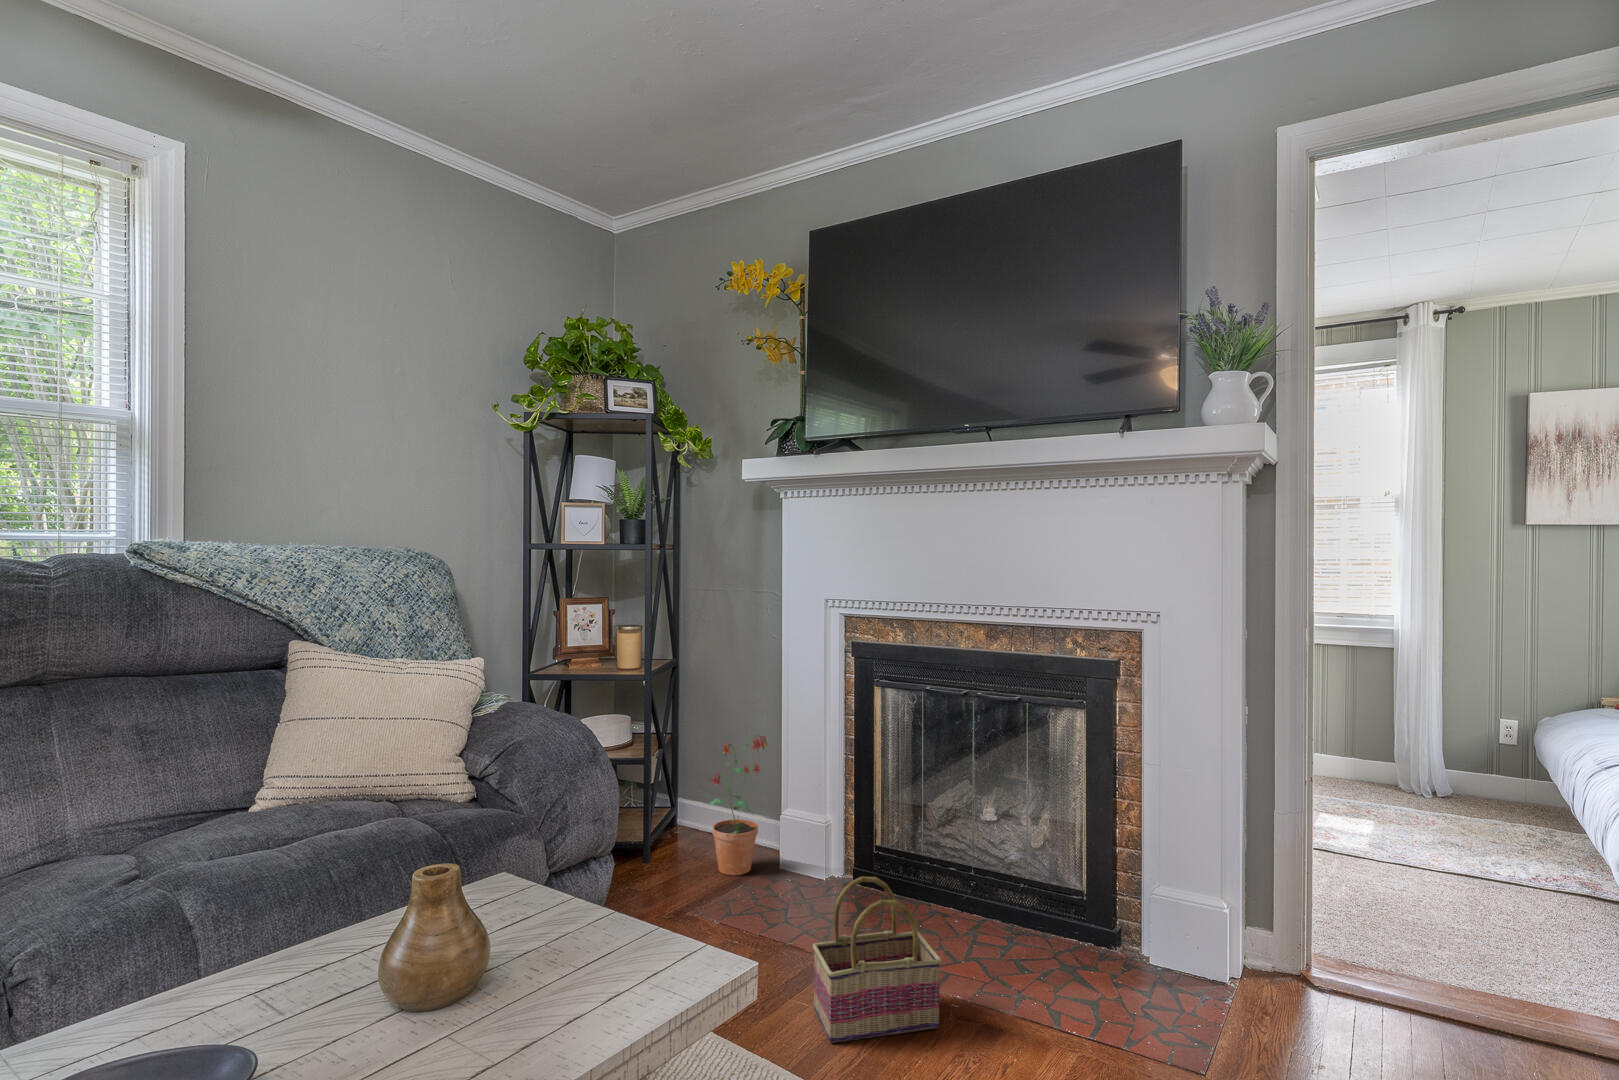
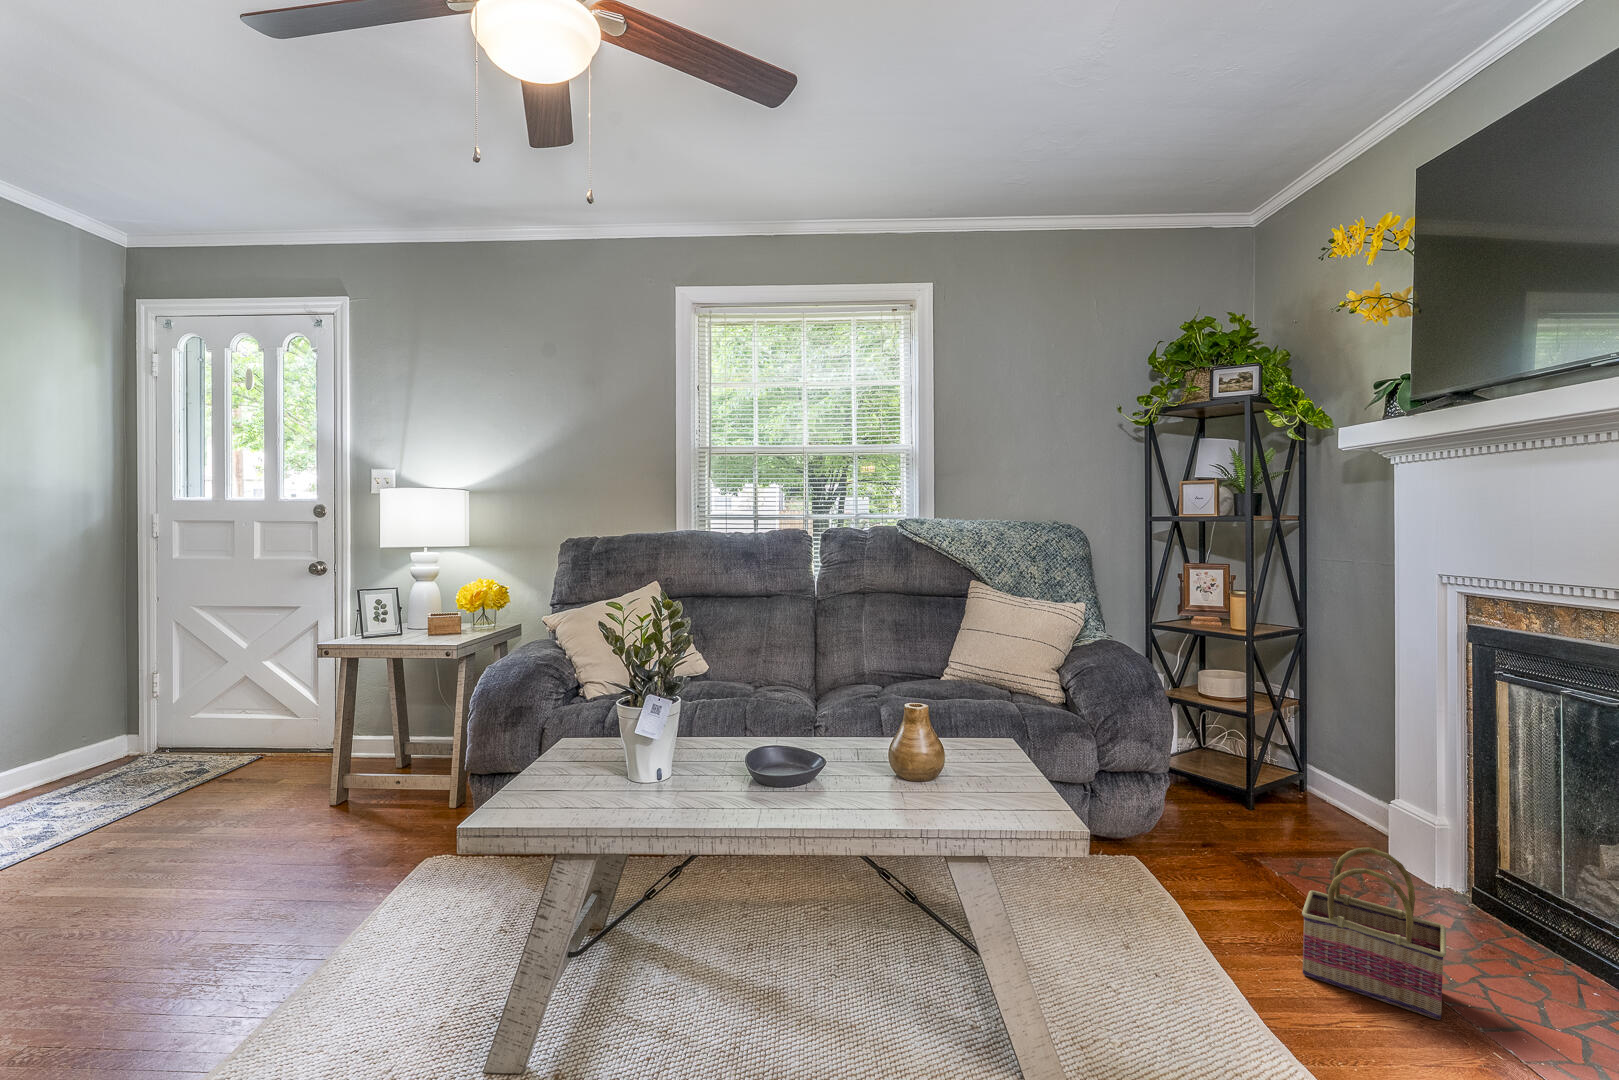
potted plant: present [709,735,769,875] -> none [1301,706,1379,836]

